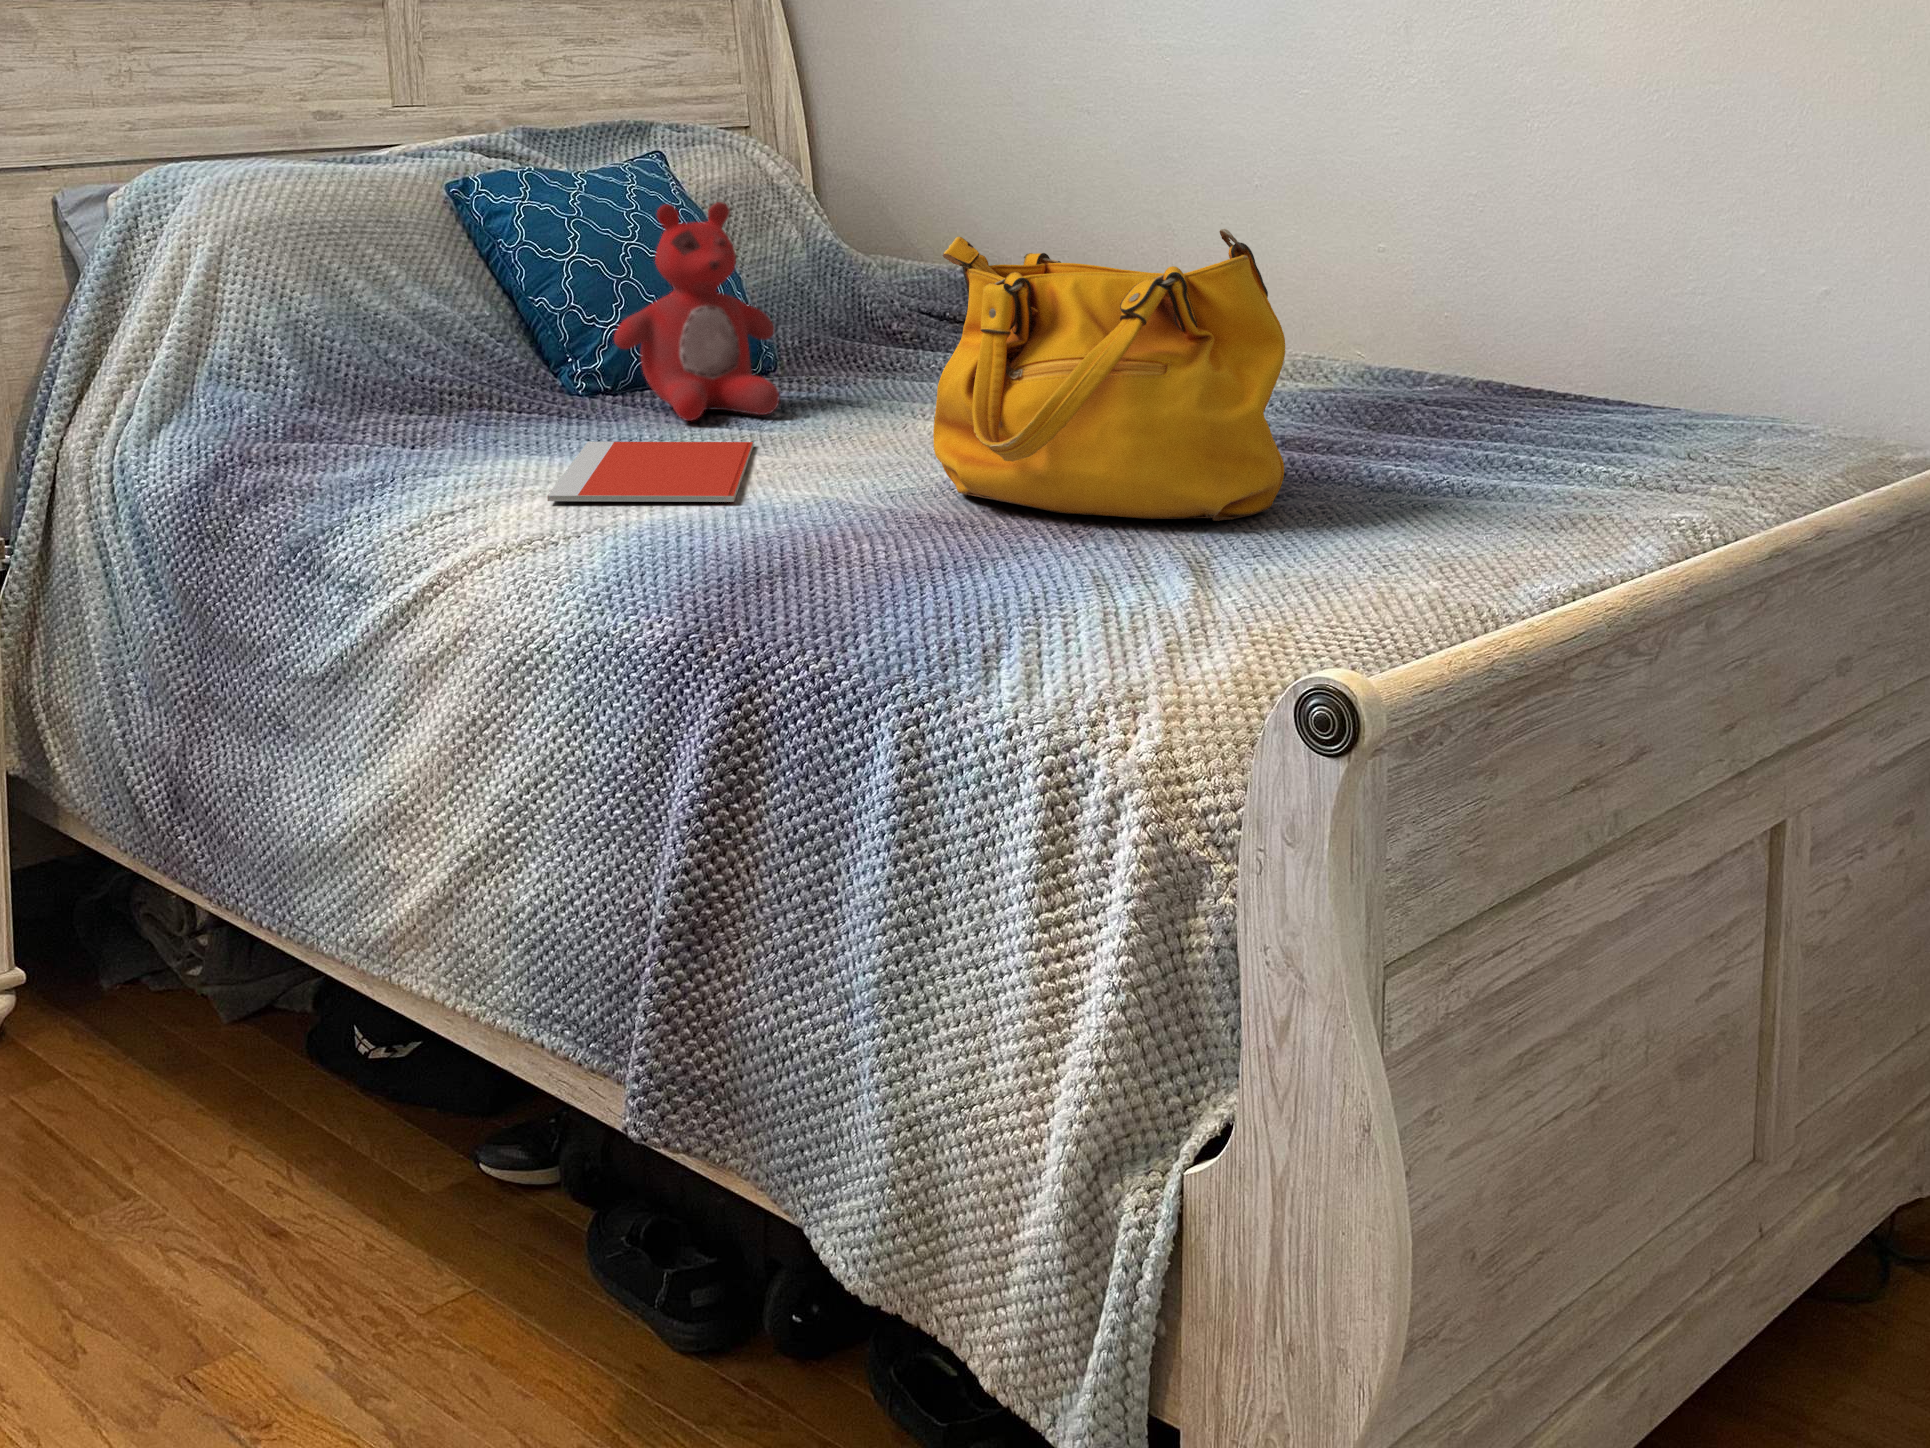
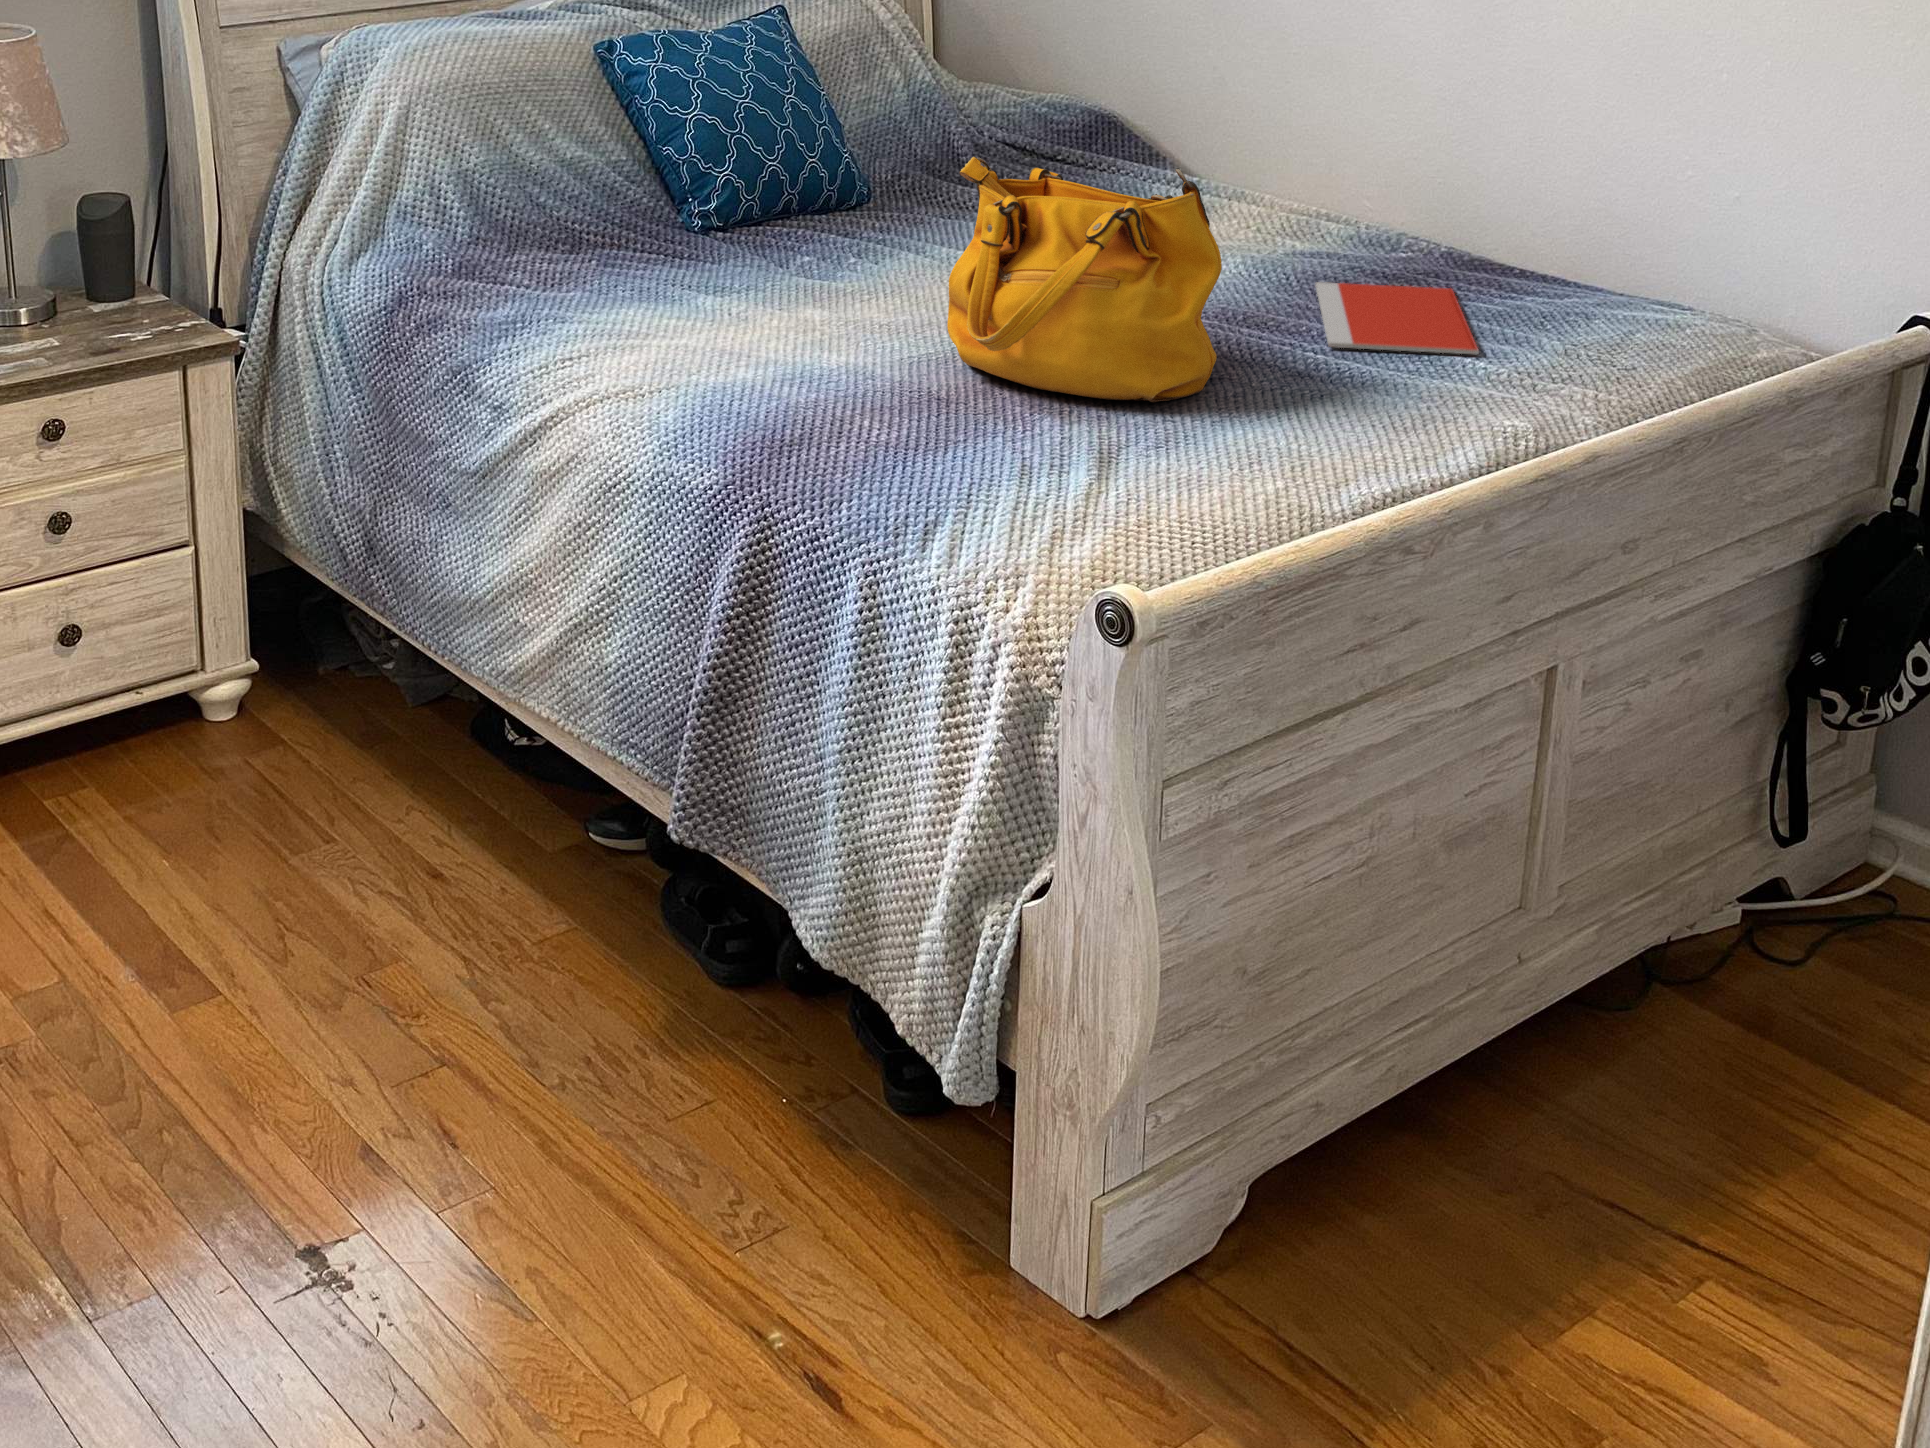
stuffed bear: present [614,202,780,421] -> none [720,82,855,267]
notebook: present [547,442,753,502] -> present [1316,282,1479,354]

